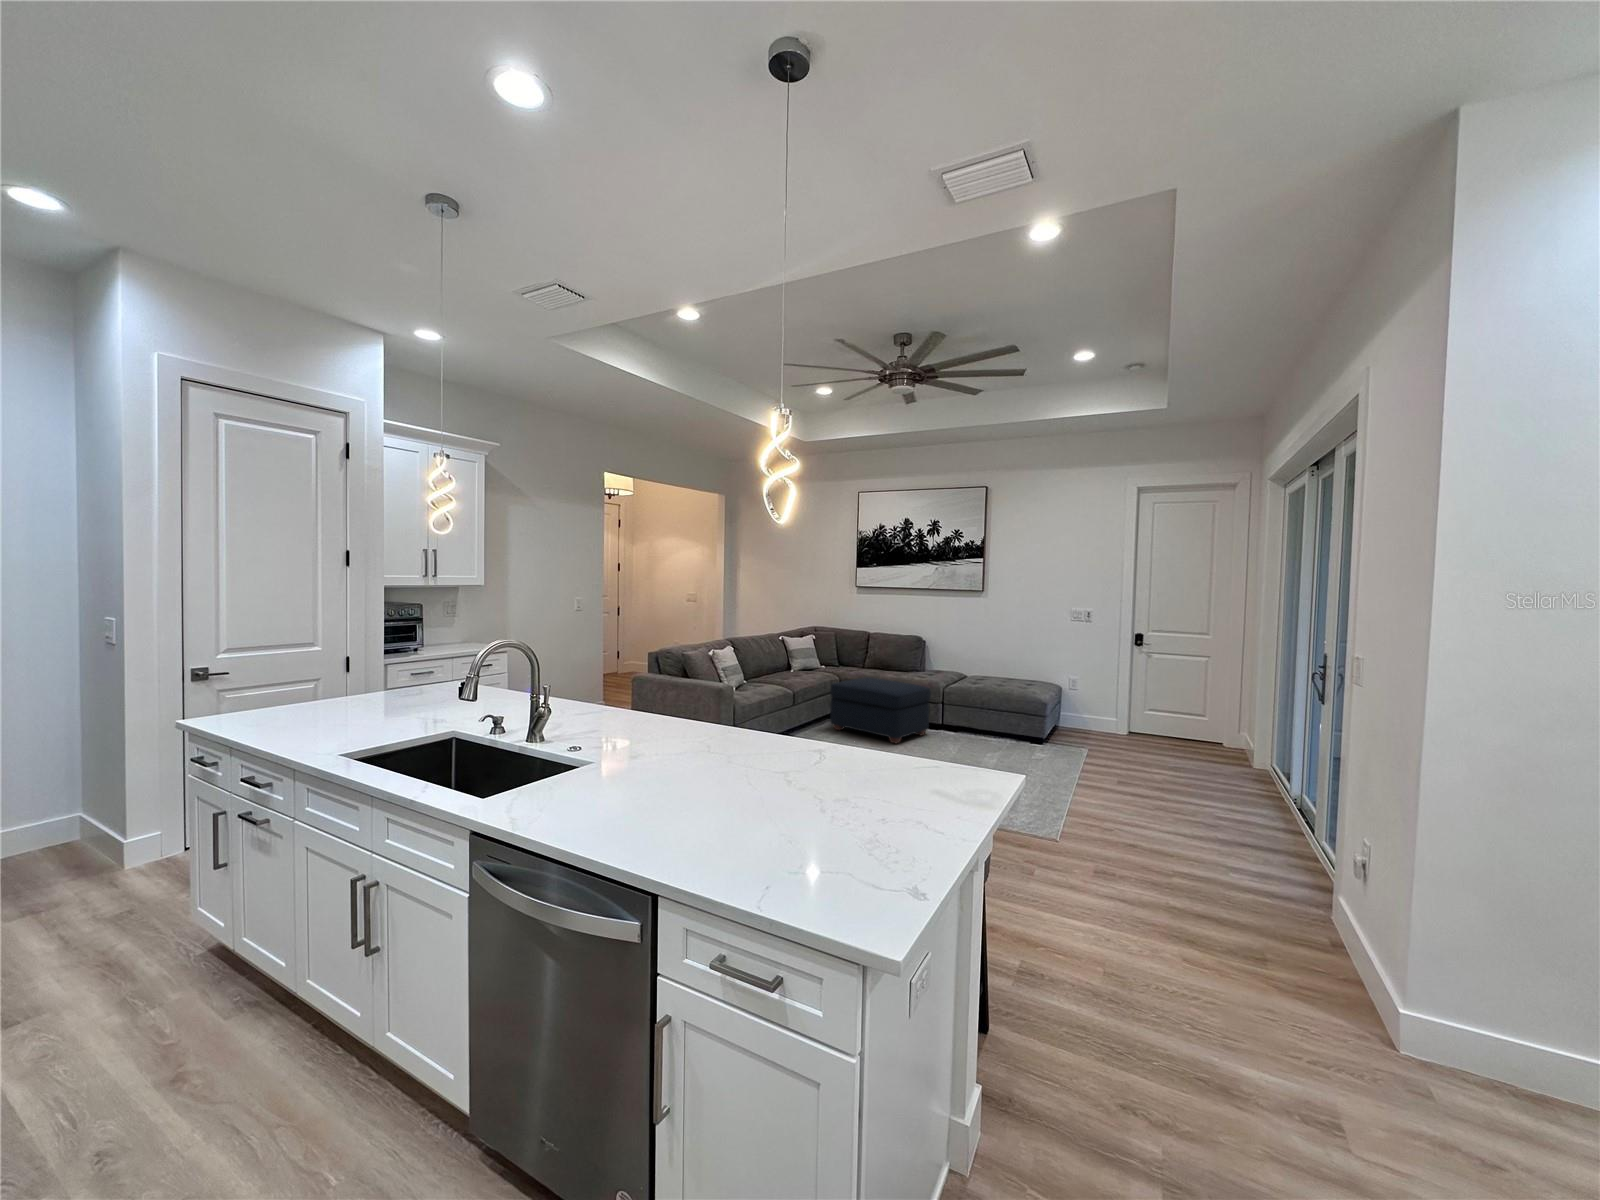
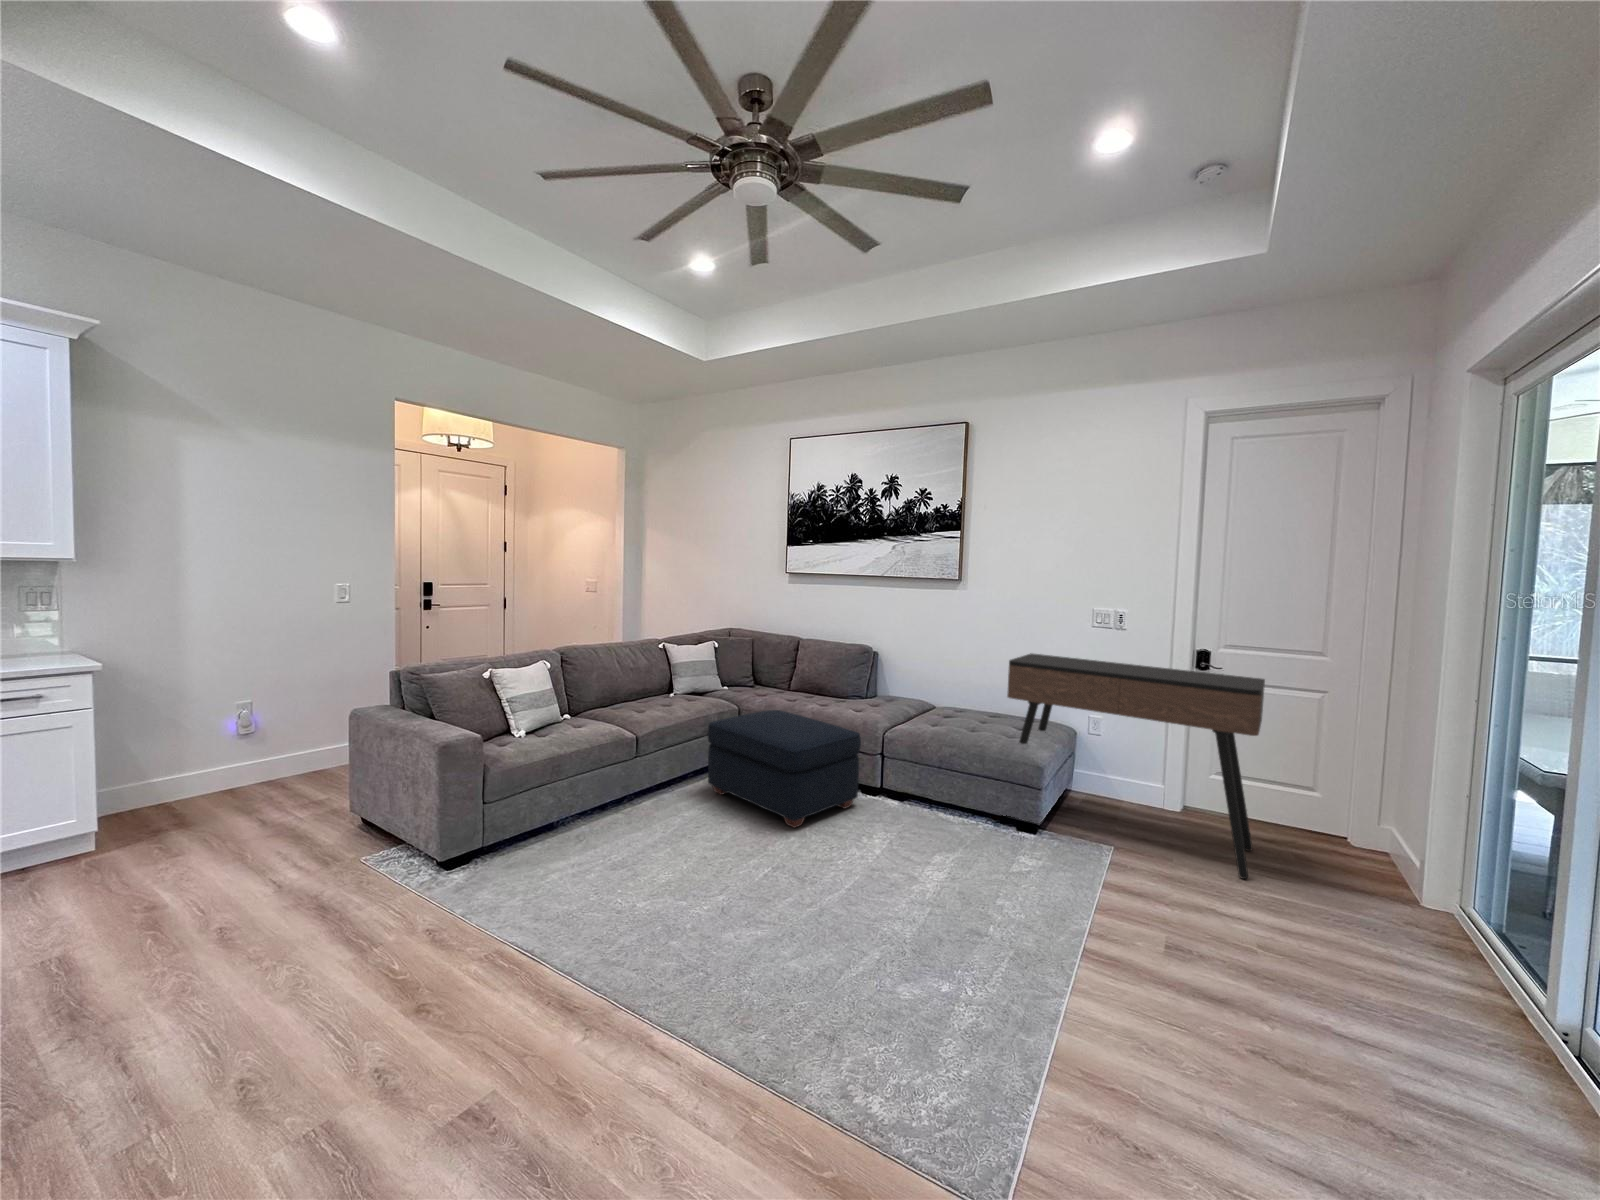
console table: none [1018,637,1172,759] -> present [1007,653,1265,879]

